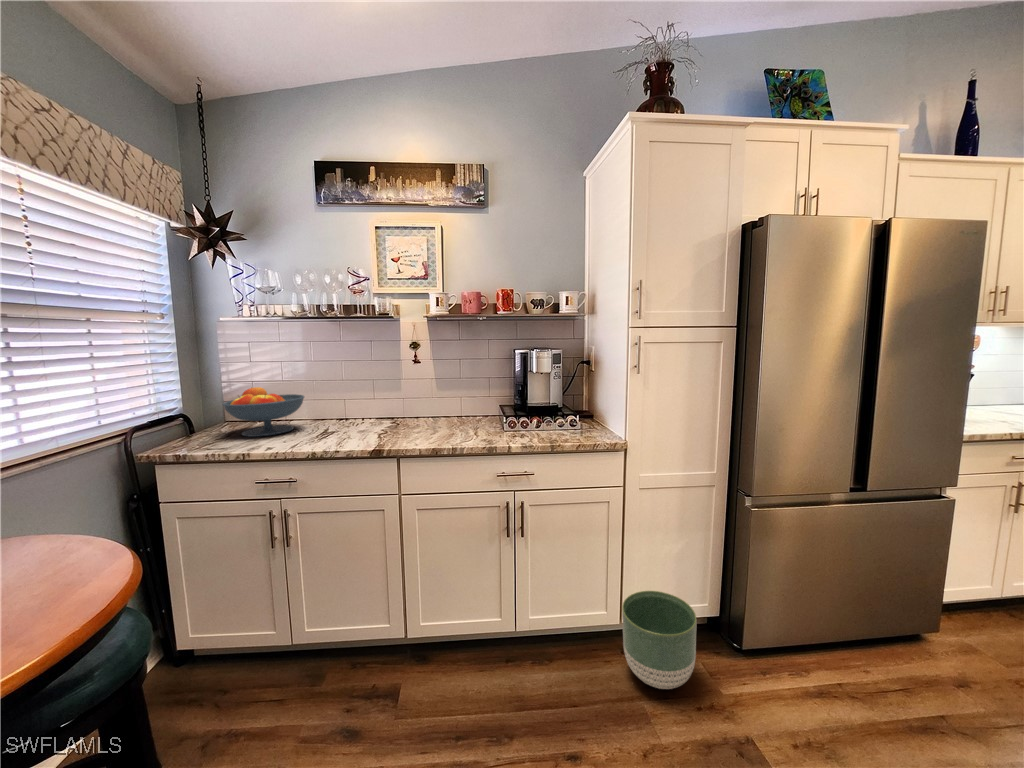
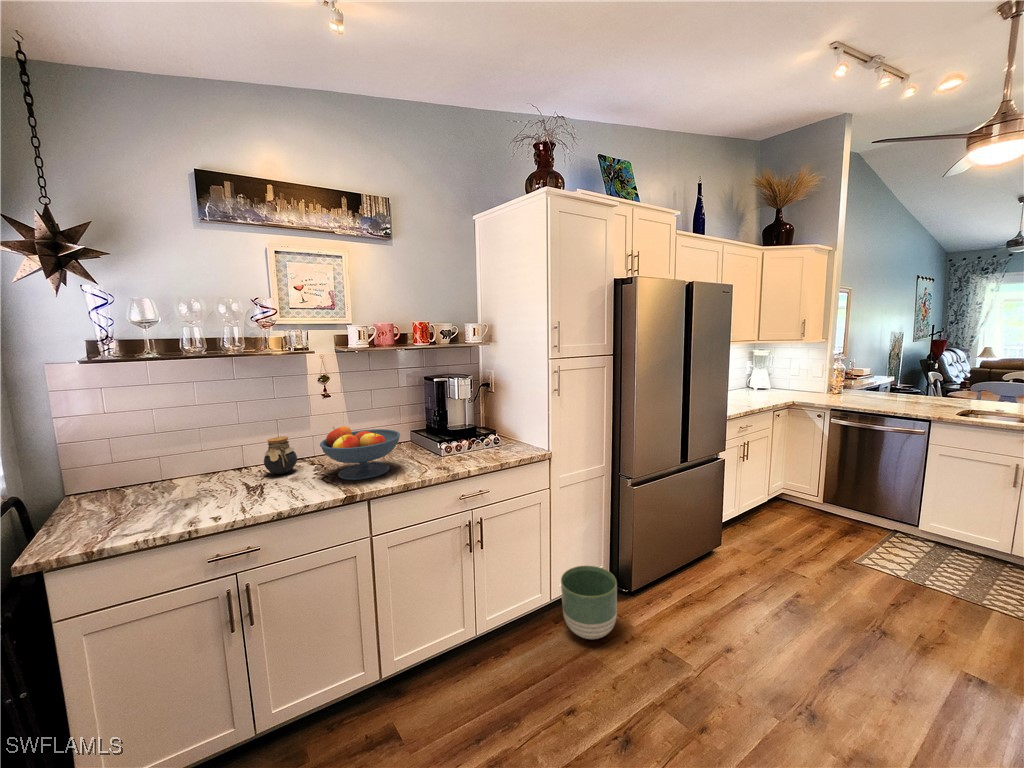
fruit bowl: present [222,387,304,437] -> present [320,426,400,480]
jar: none [347,393,376,426] -> present [264,436,297,474]

